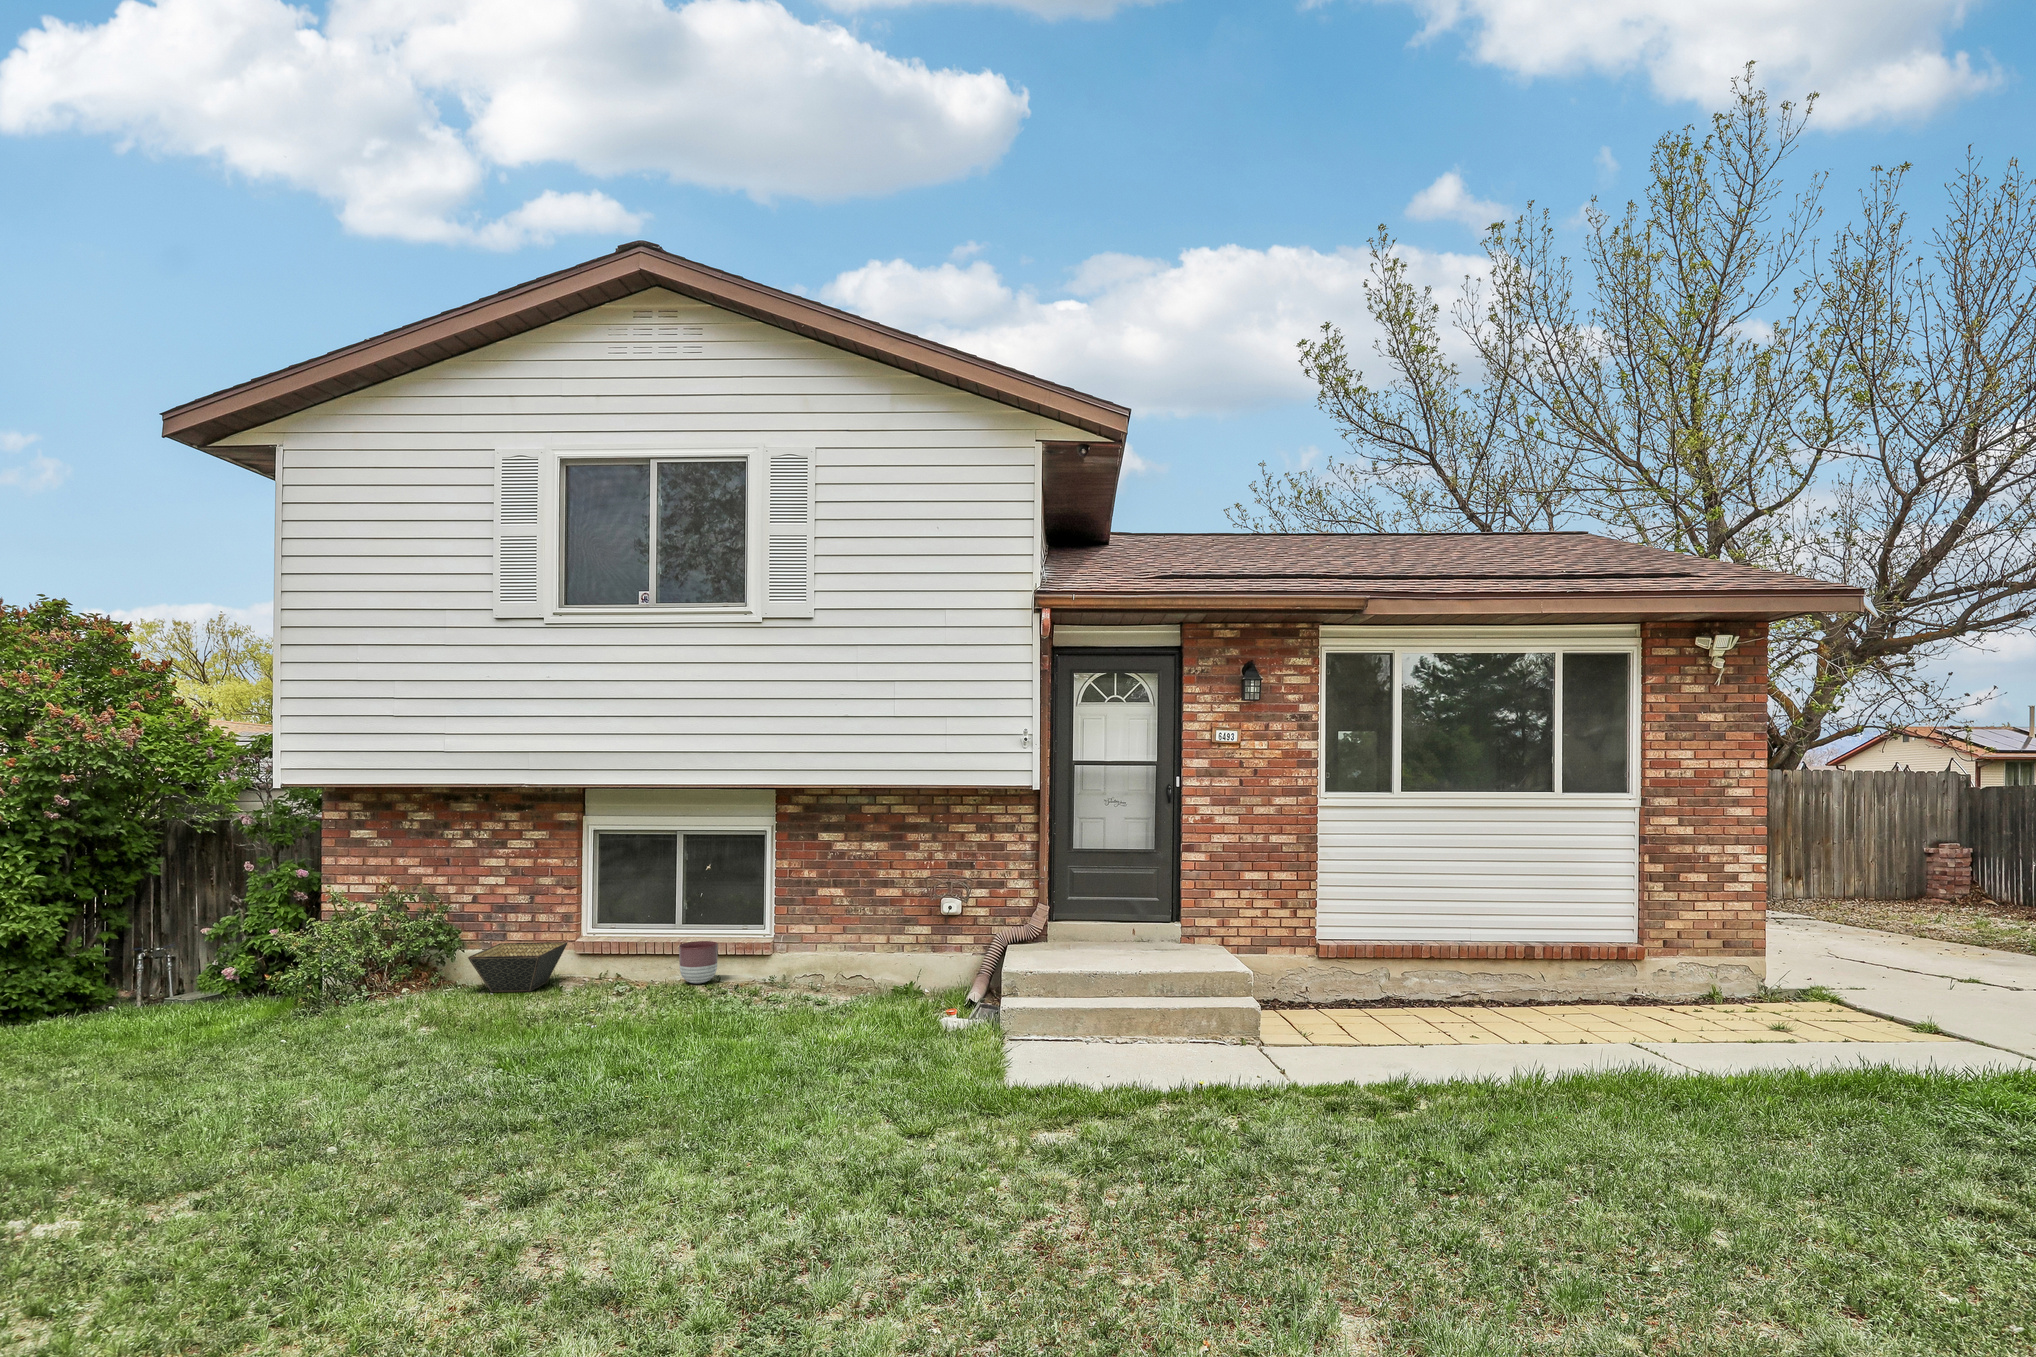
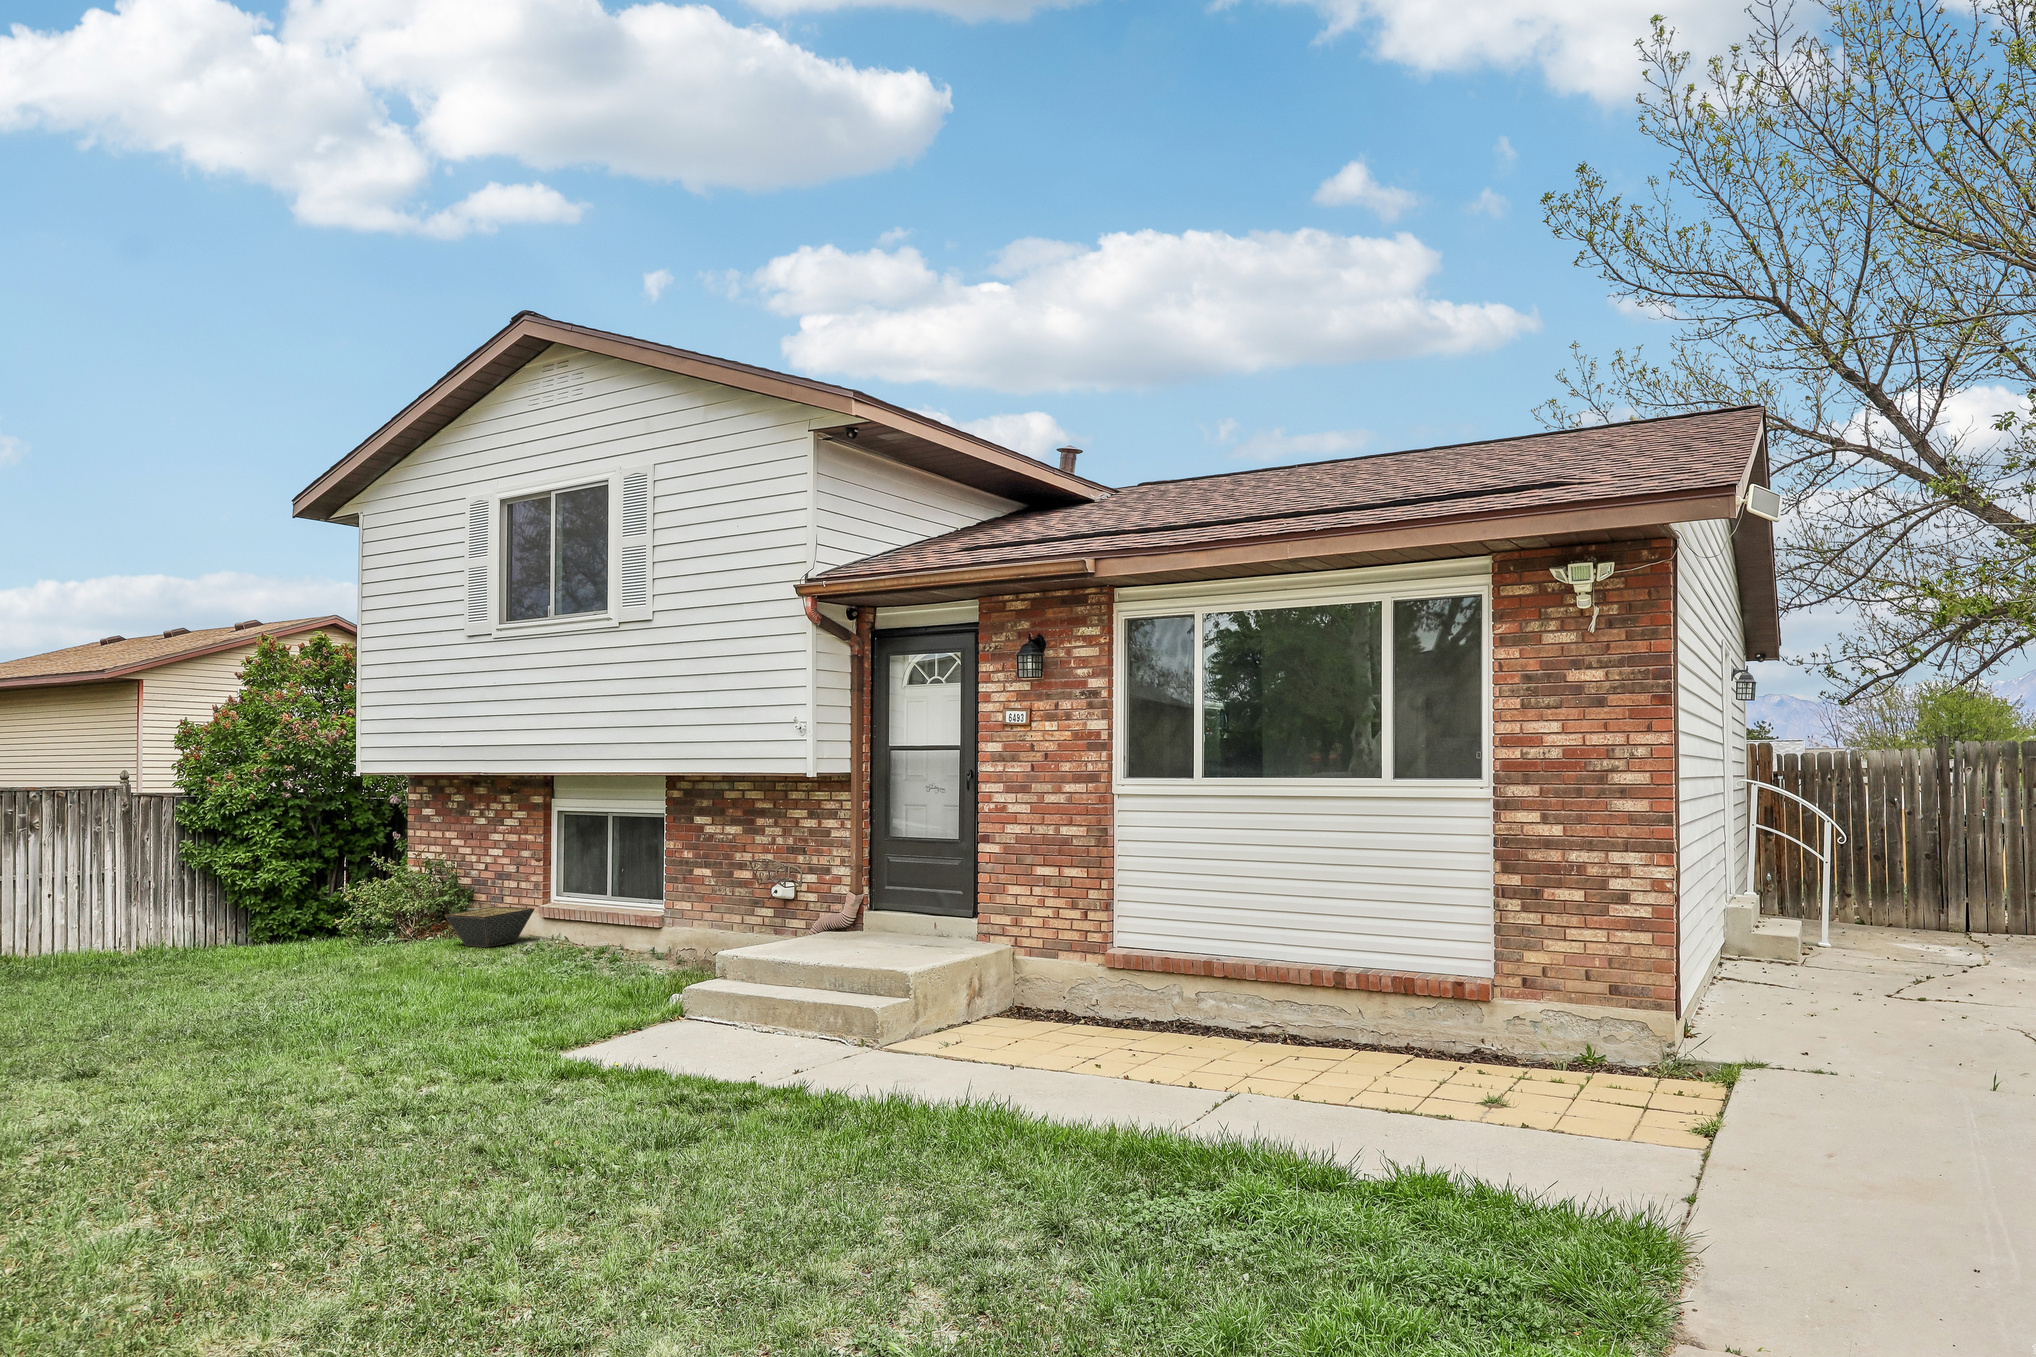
planter: present [679,941,718,983] -> none [587,913,623,950]

